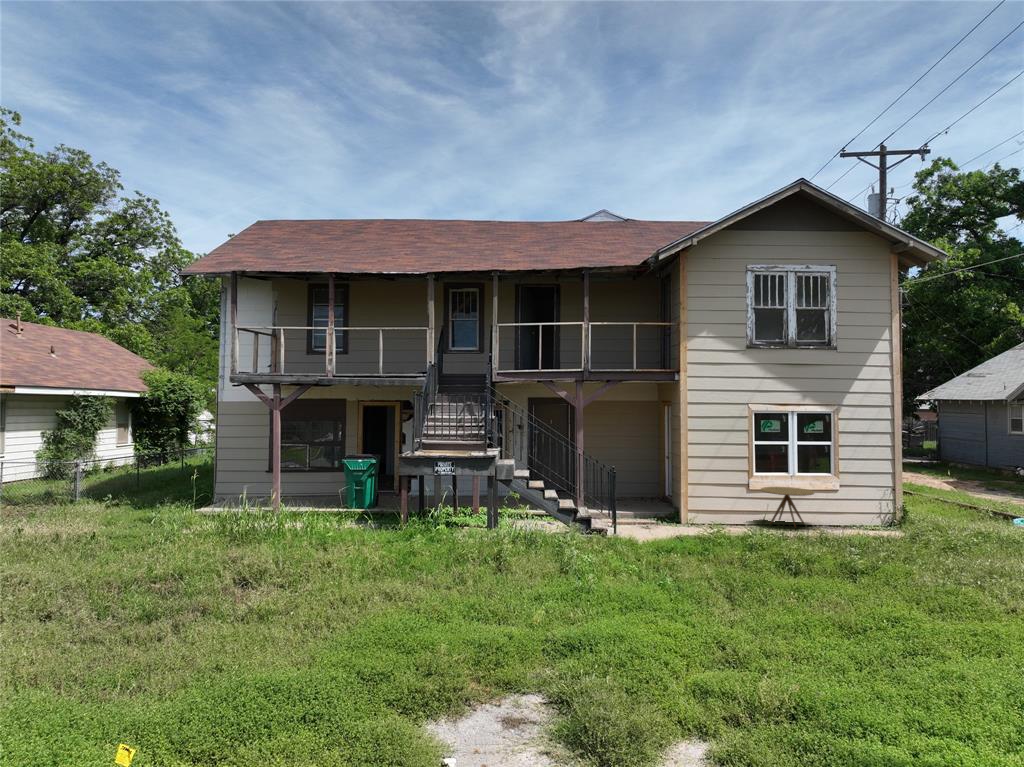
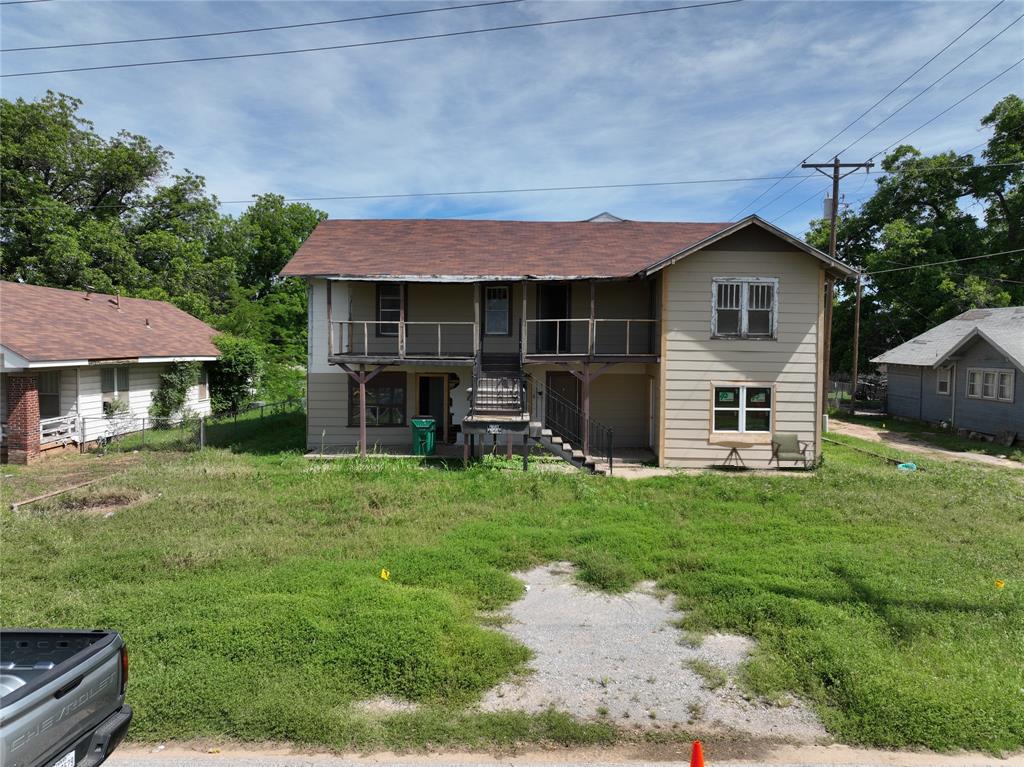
lounge chair: none [833,476,894,528] -> present [768,434,808,471]

